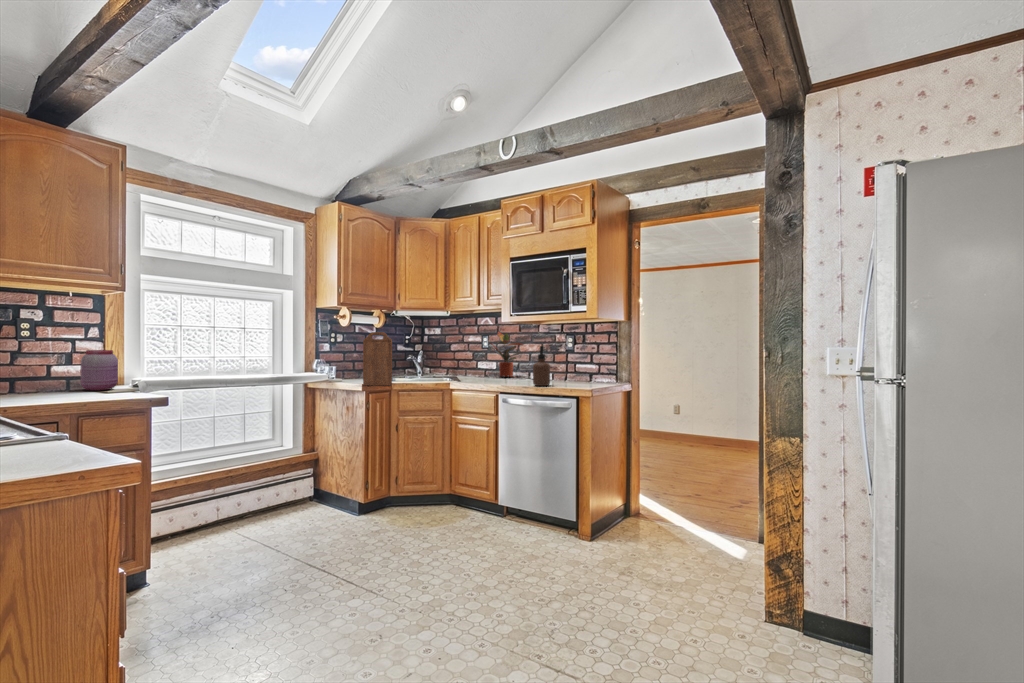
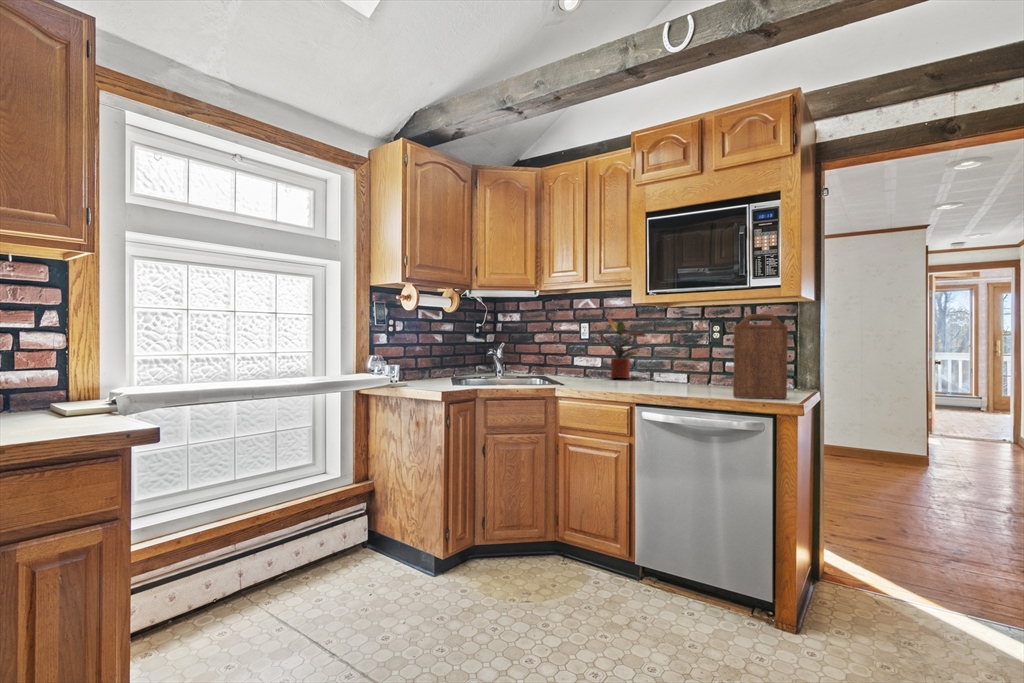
cutting board: present [363,332,392,386] -> present [733,314,788,399]
soap dispenser: present [533,346,550,386] -> none [690,338,717,396]
jar: present [80,350,118,391] -> none [24,346,87,411]

